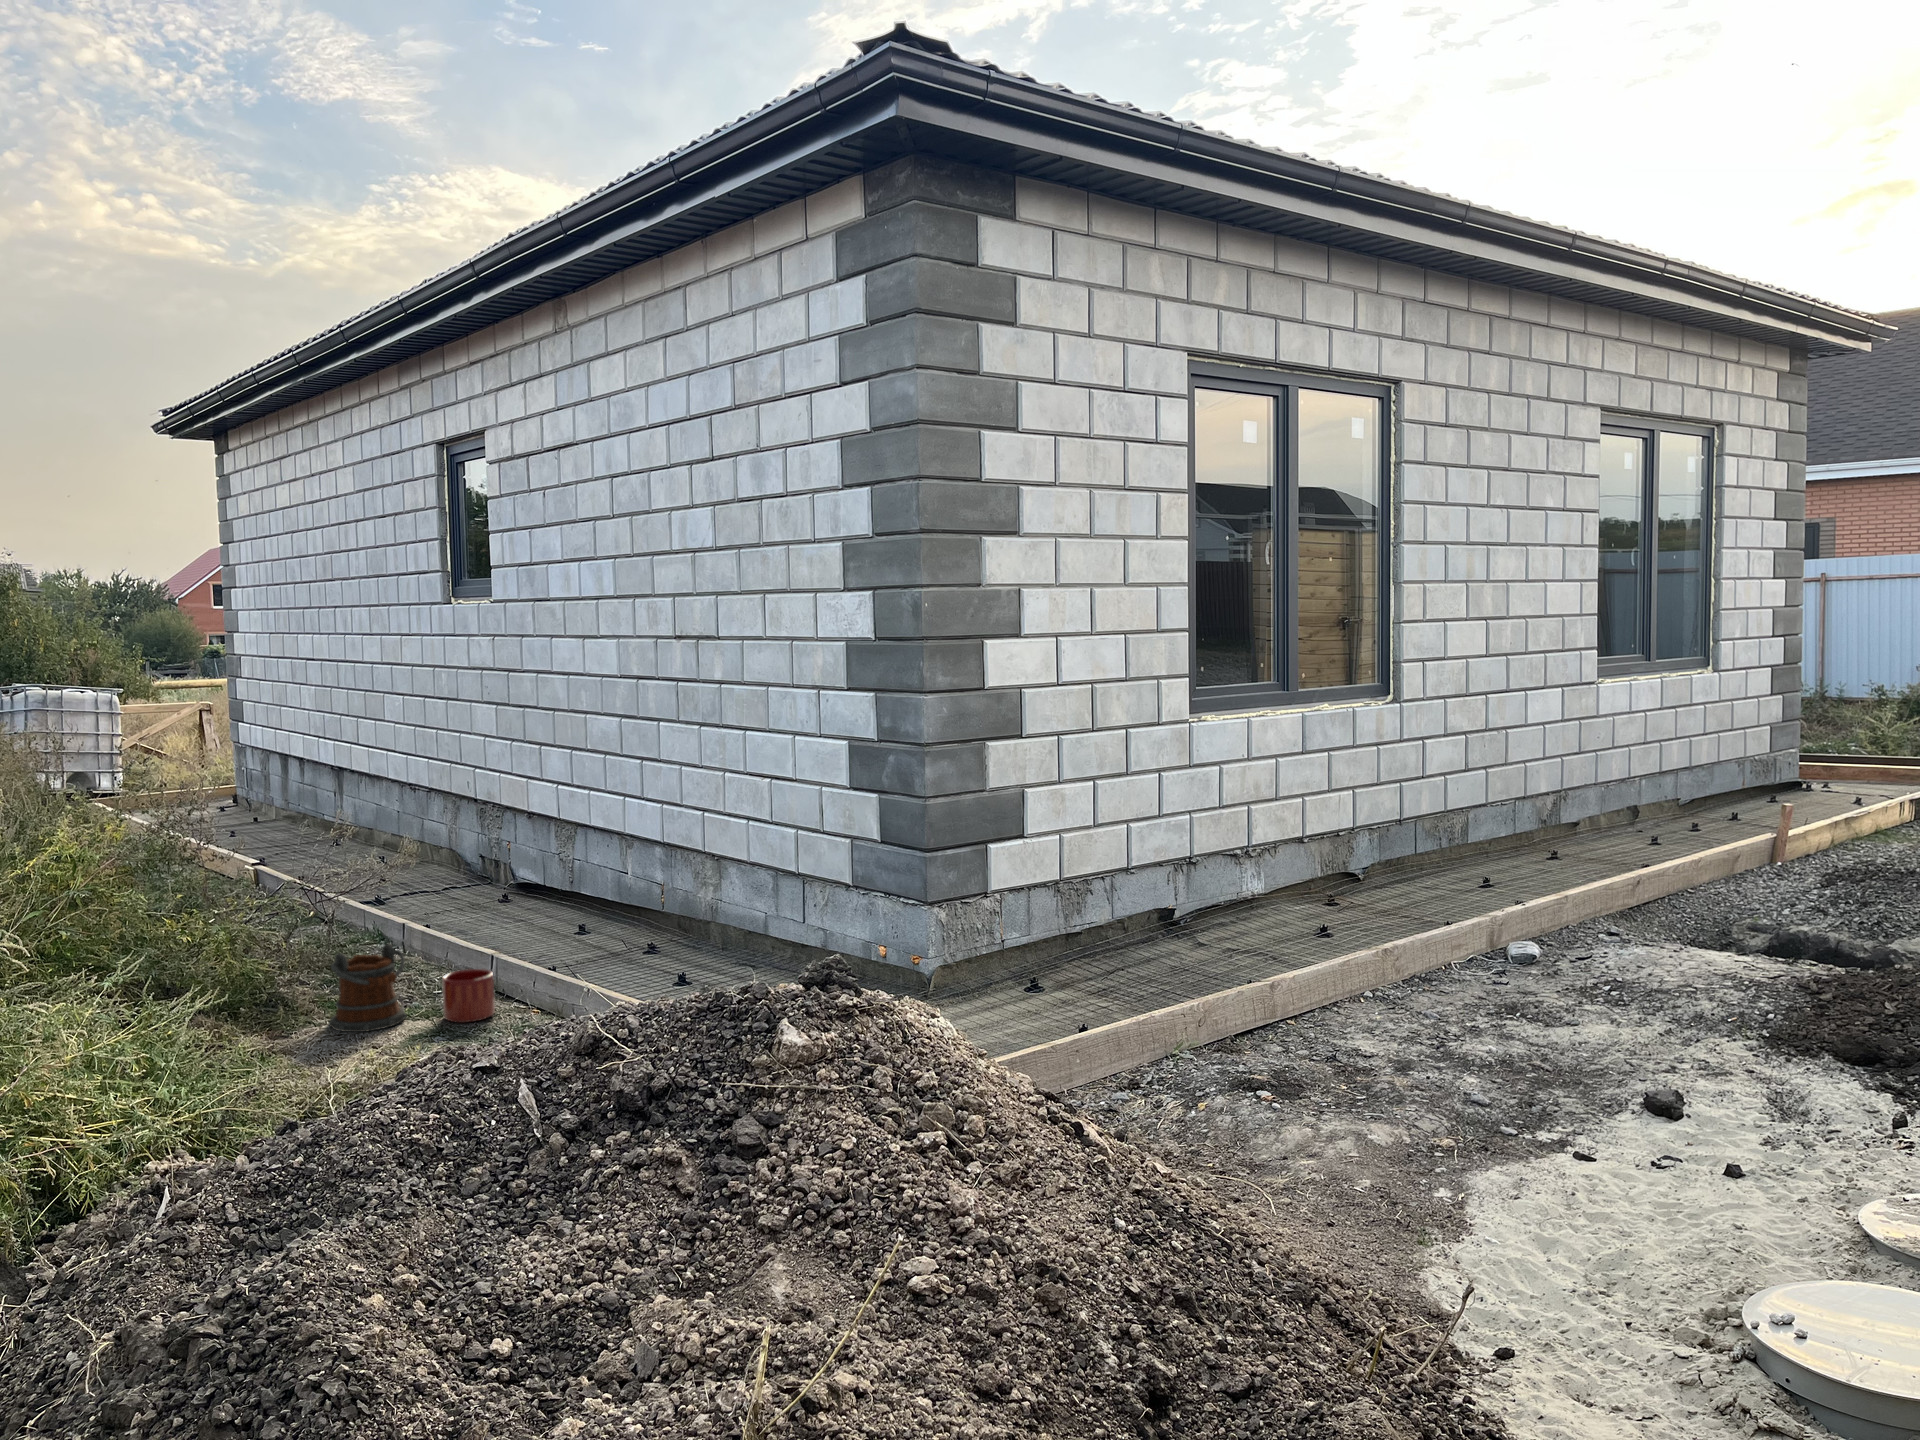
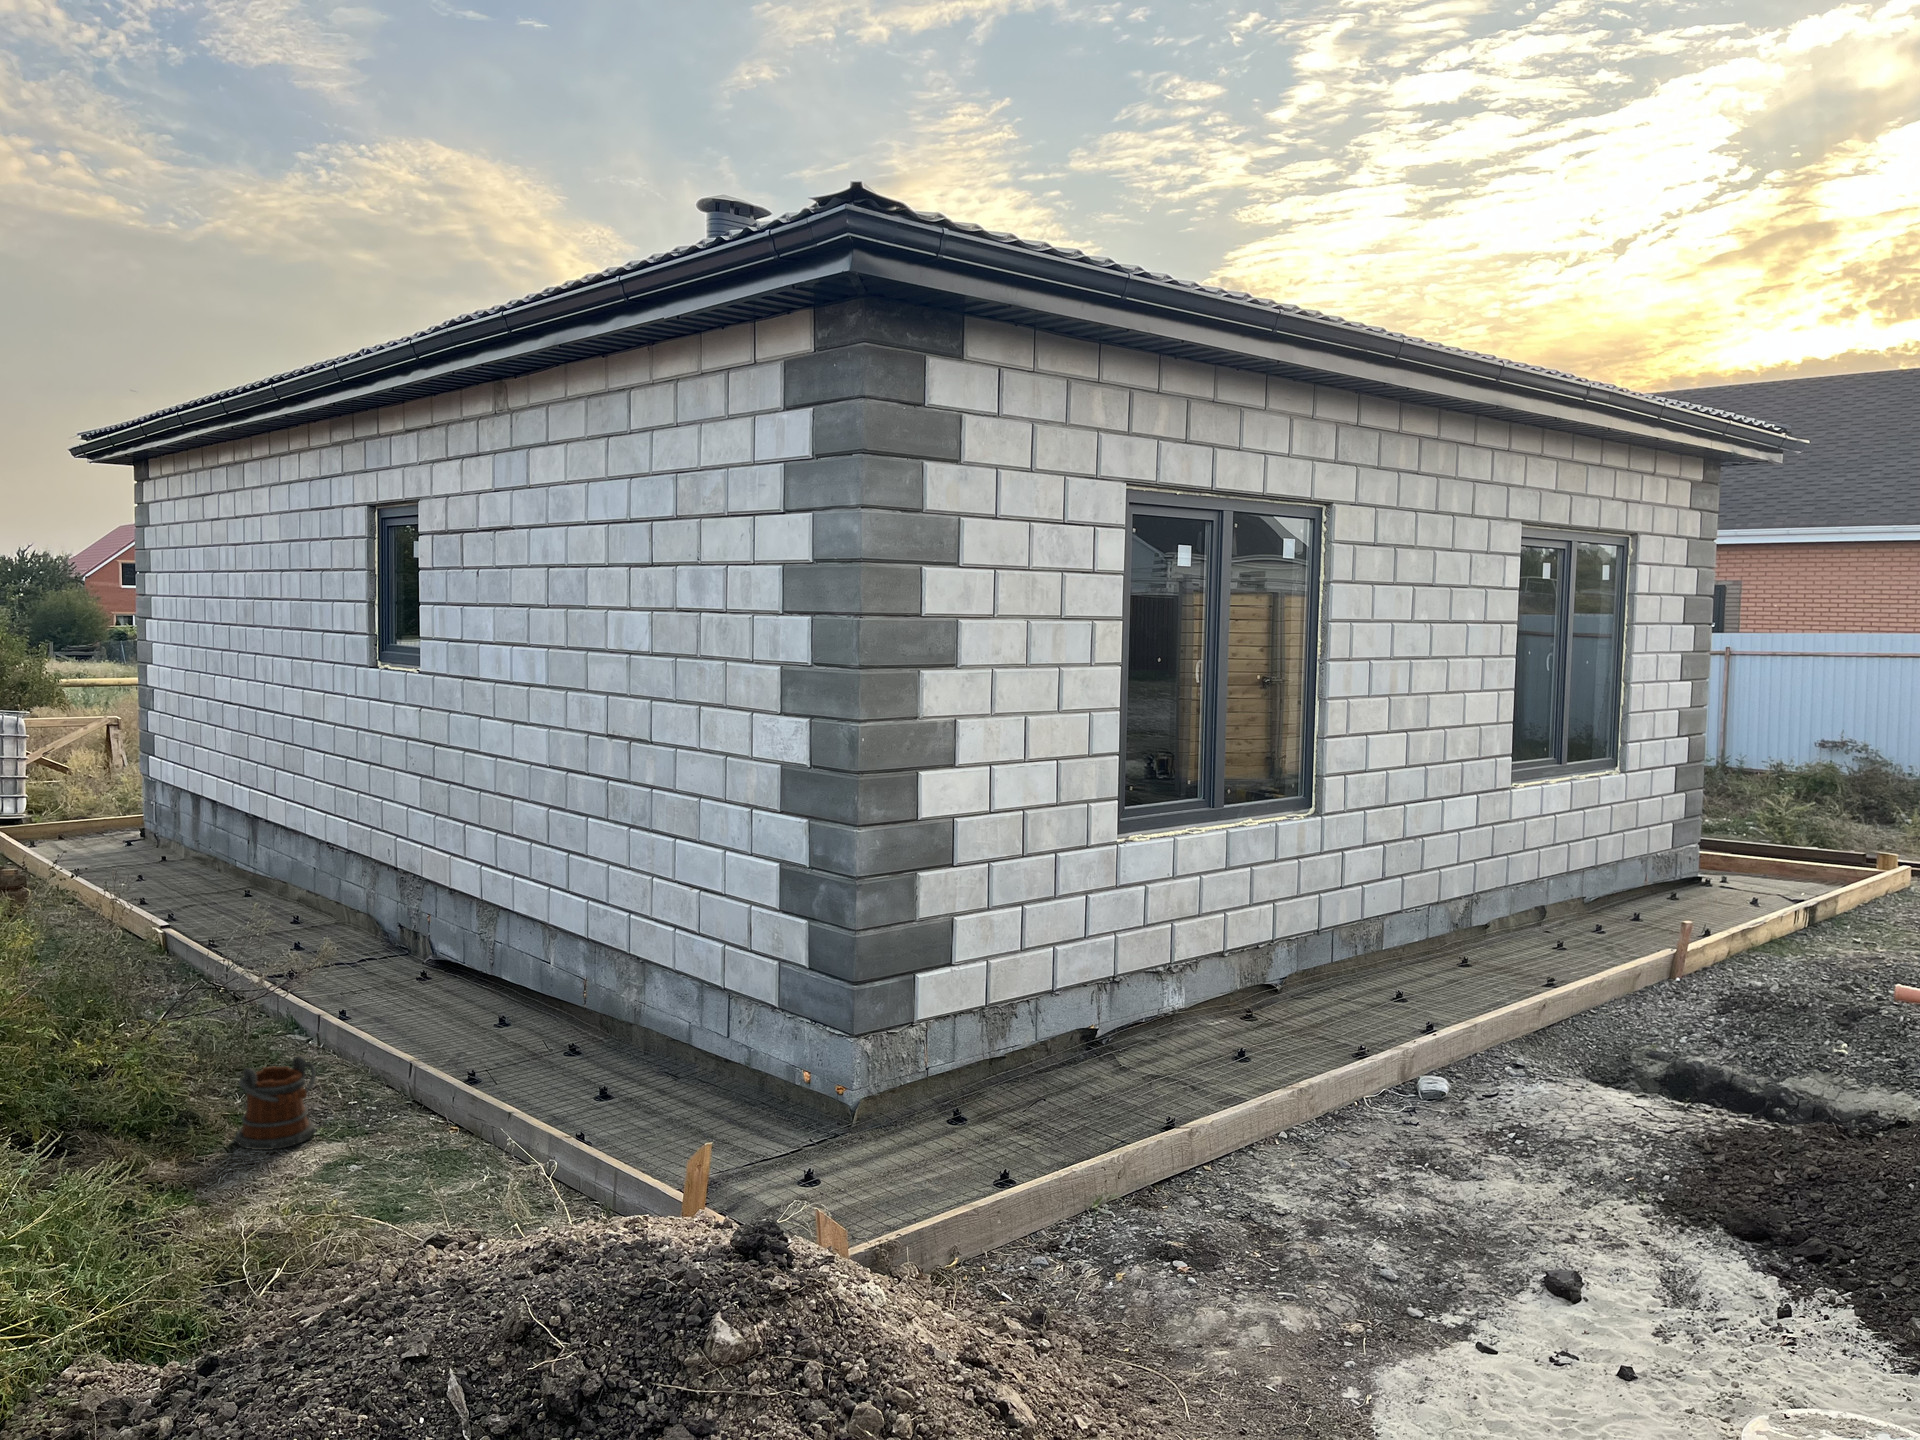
planter: present [442,969,495,1023] -> none [354,1082,407,1139]

